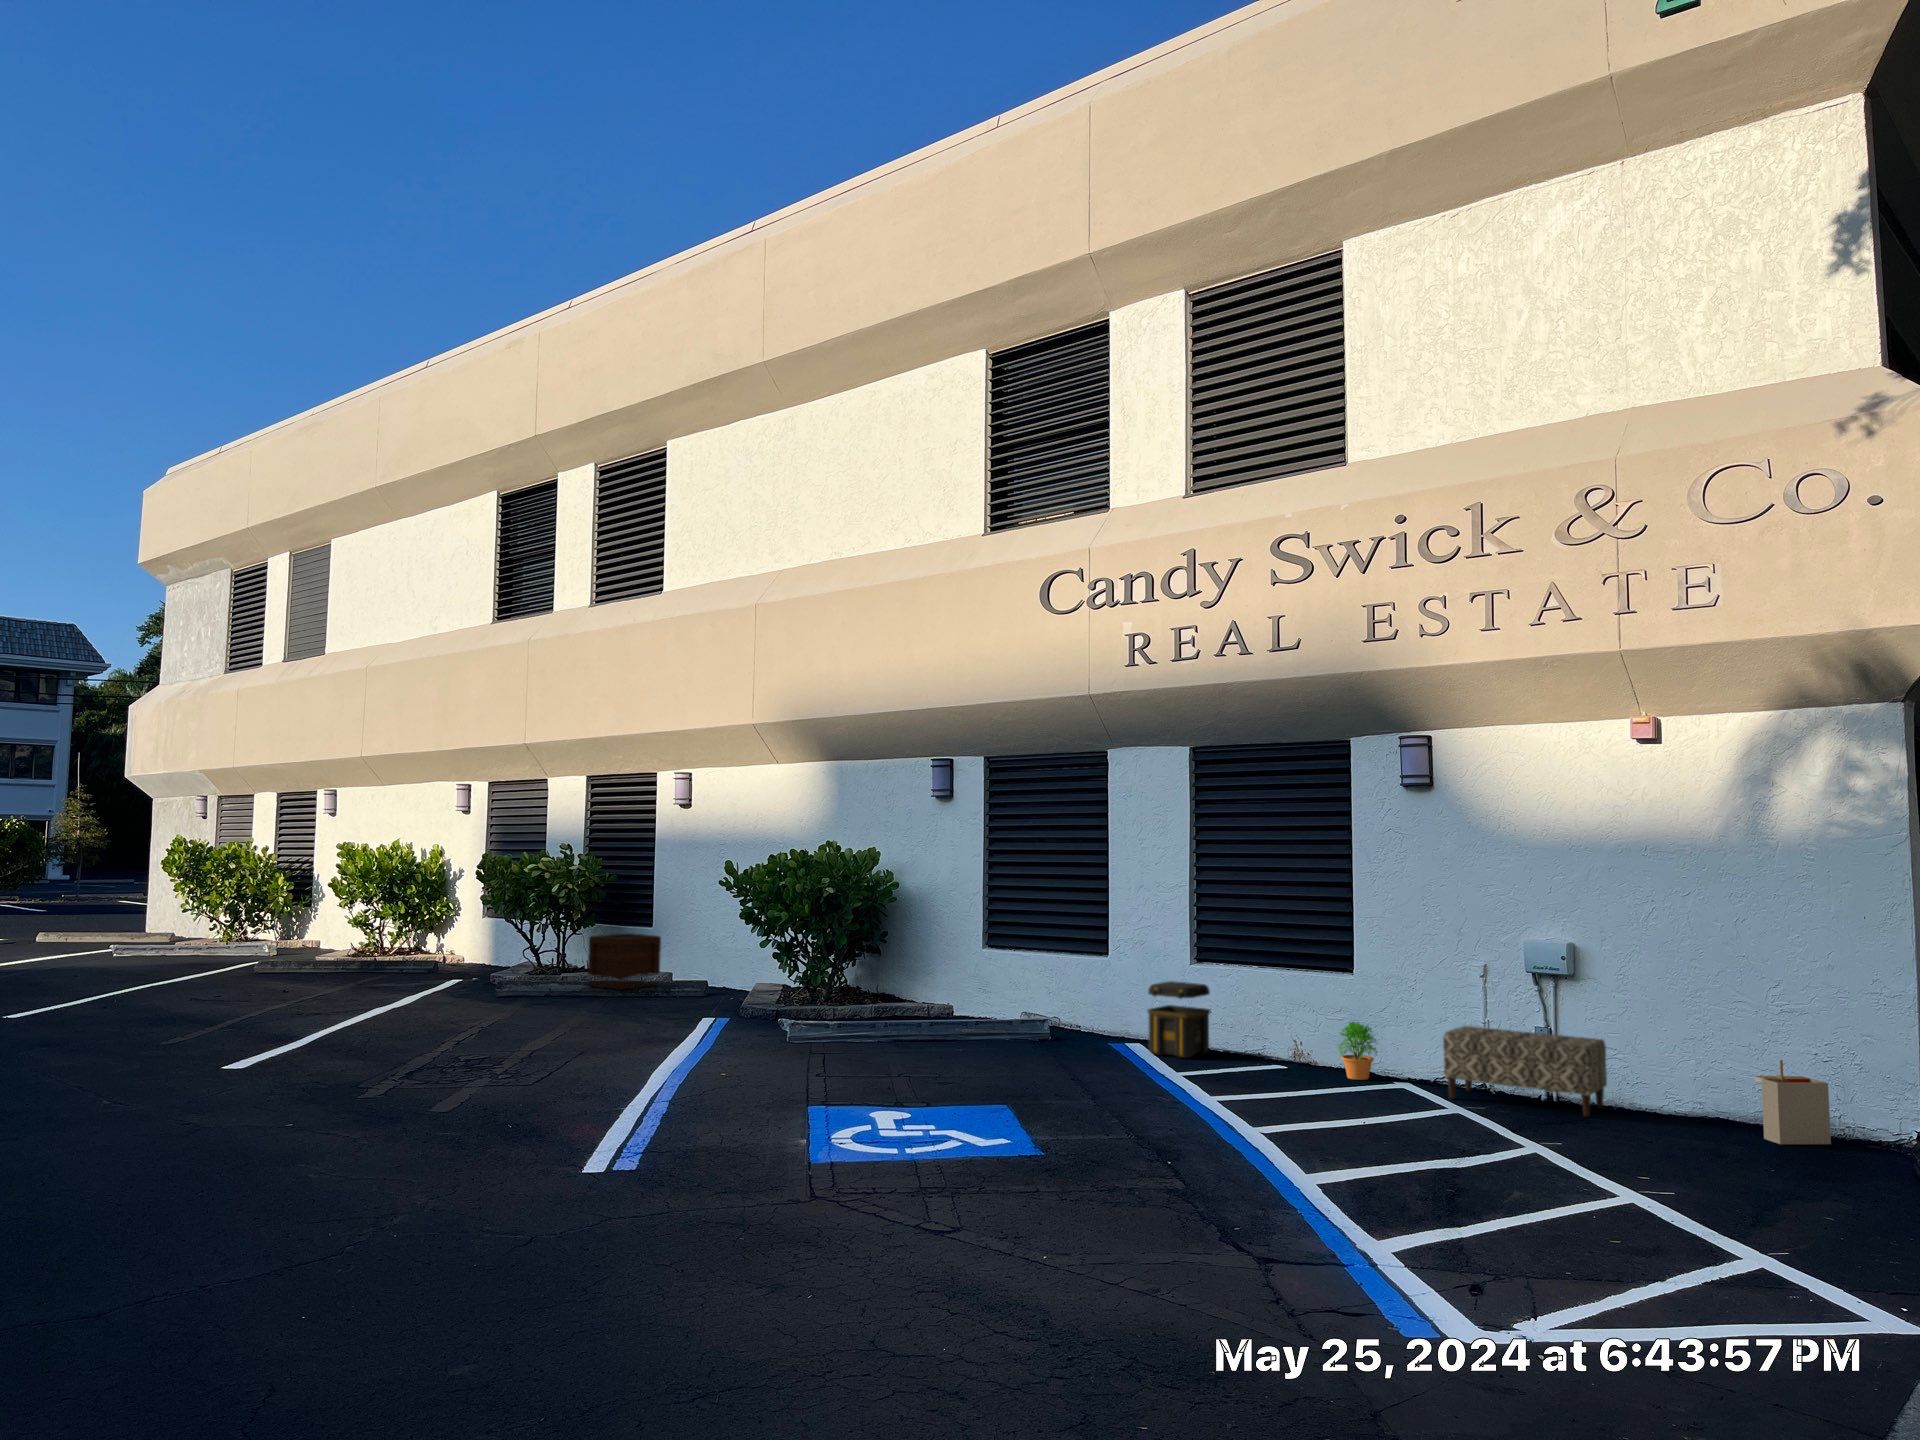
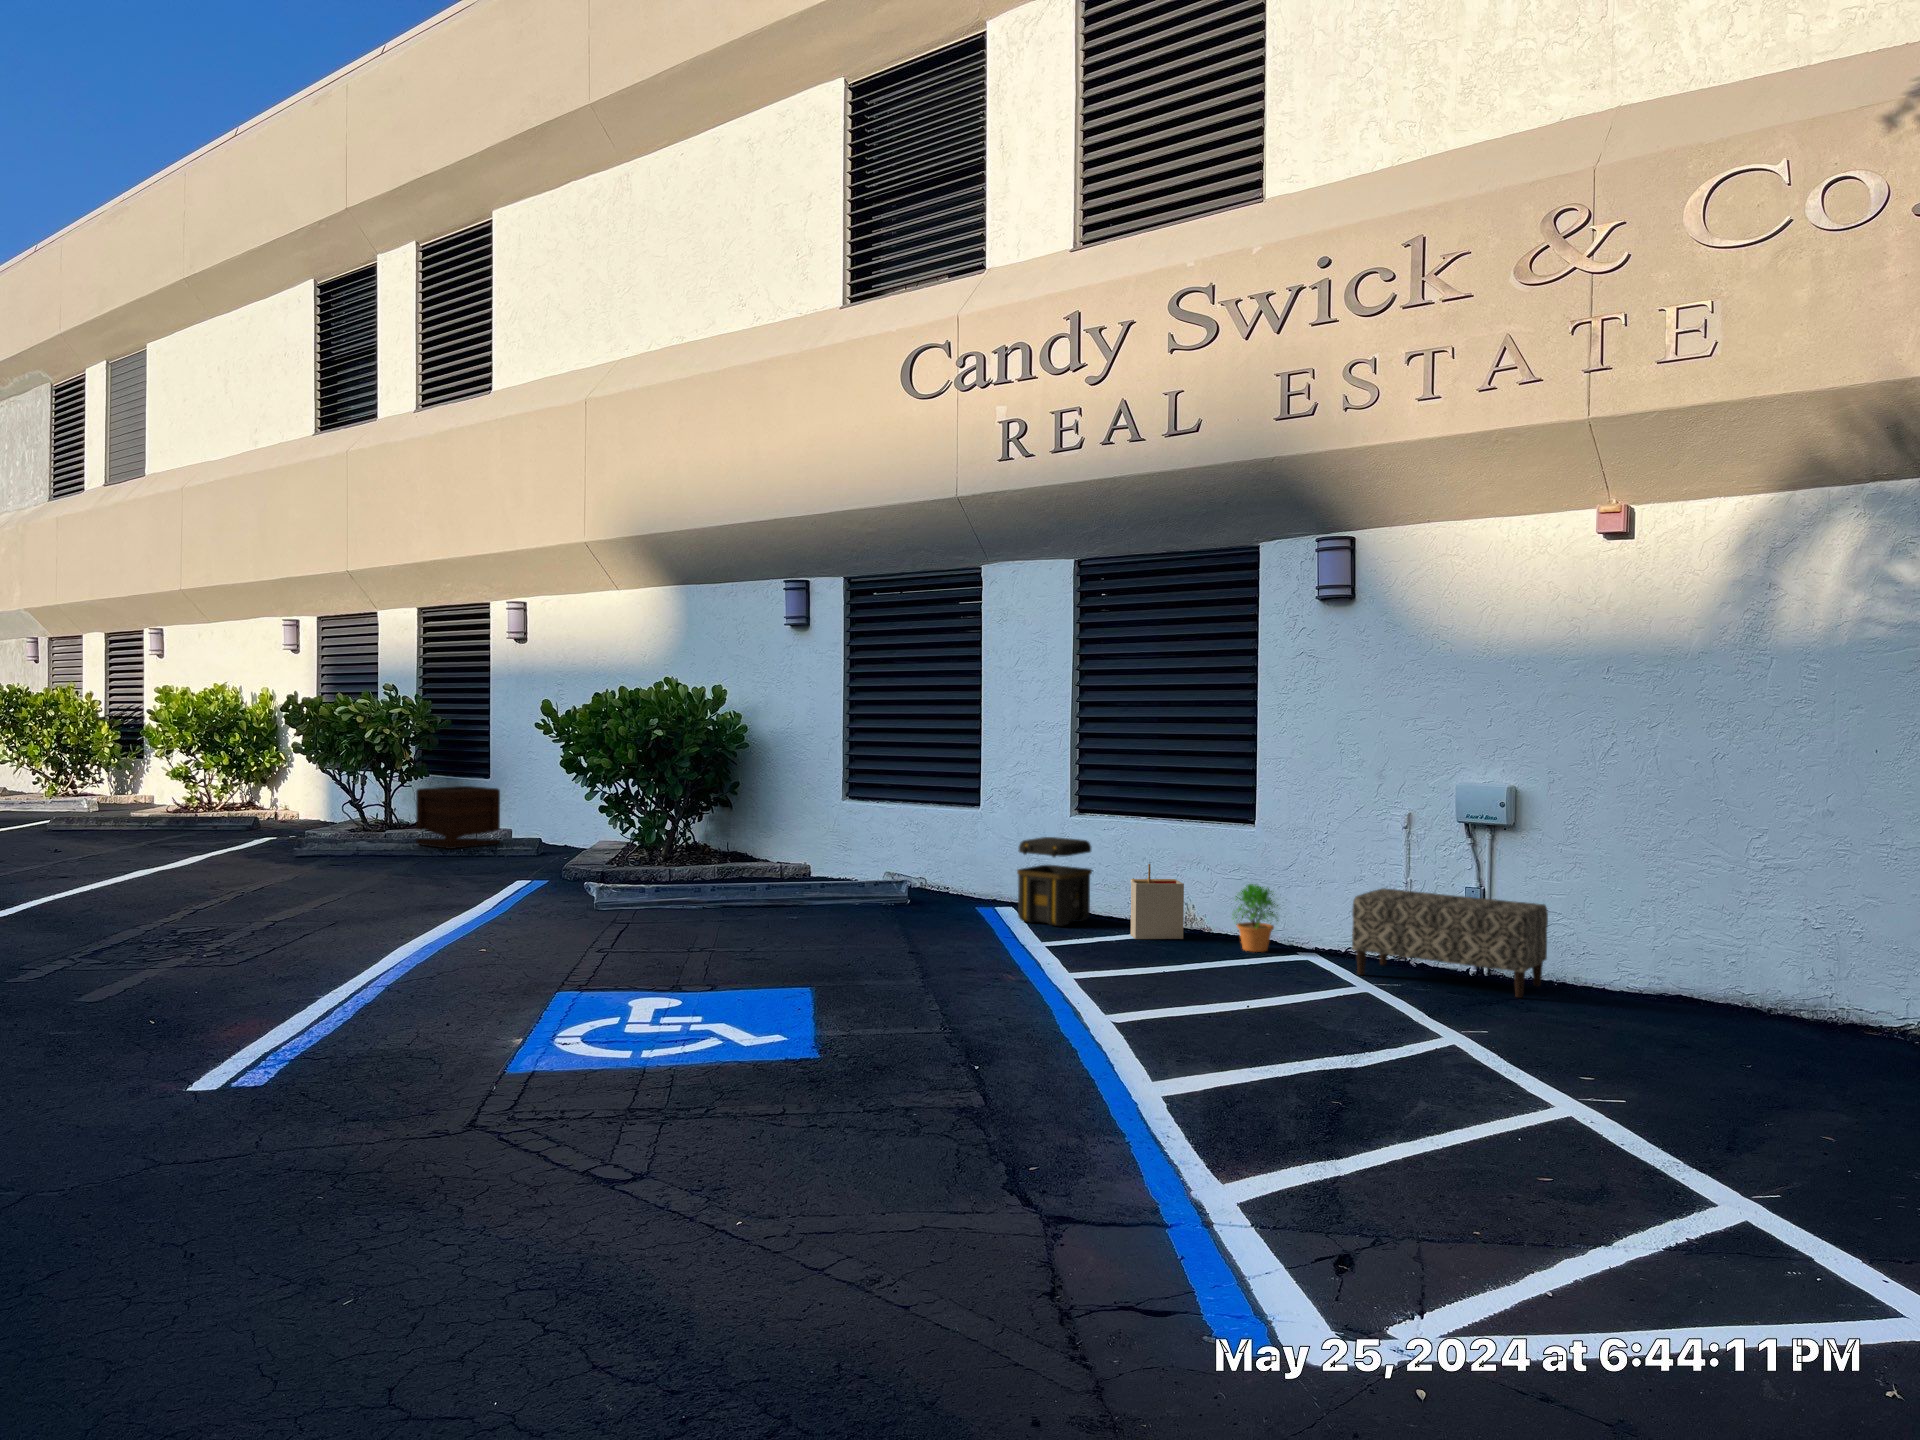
storage bin: present [1755,1060,1831,1144] -> present [1131,864,1184,939]

